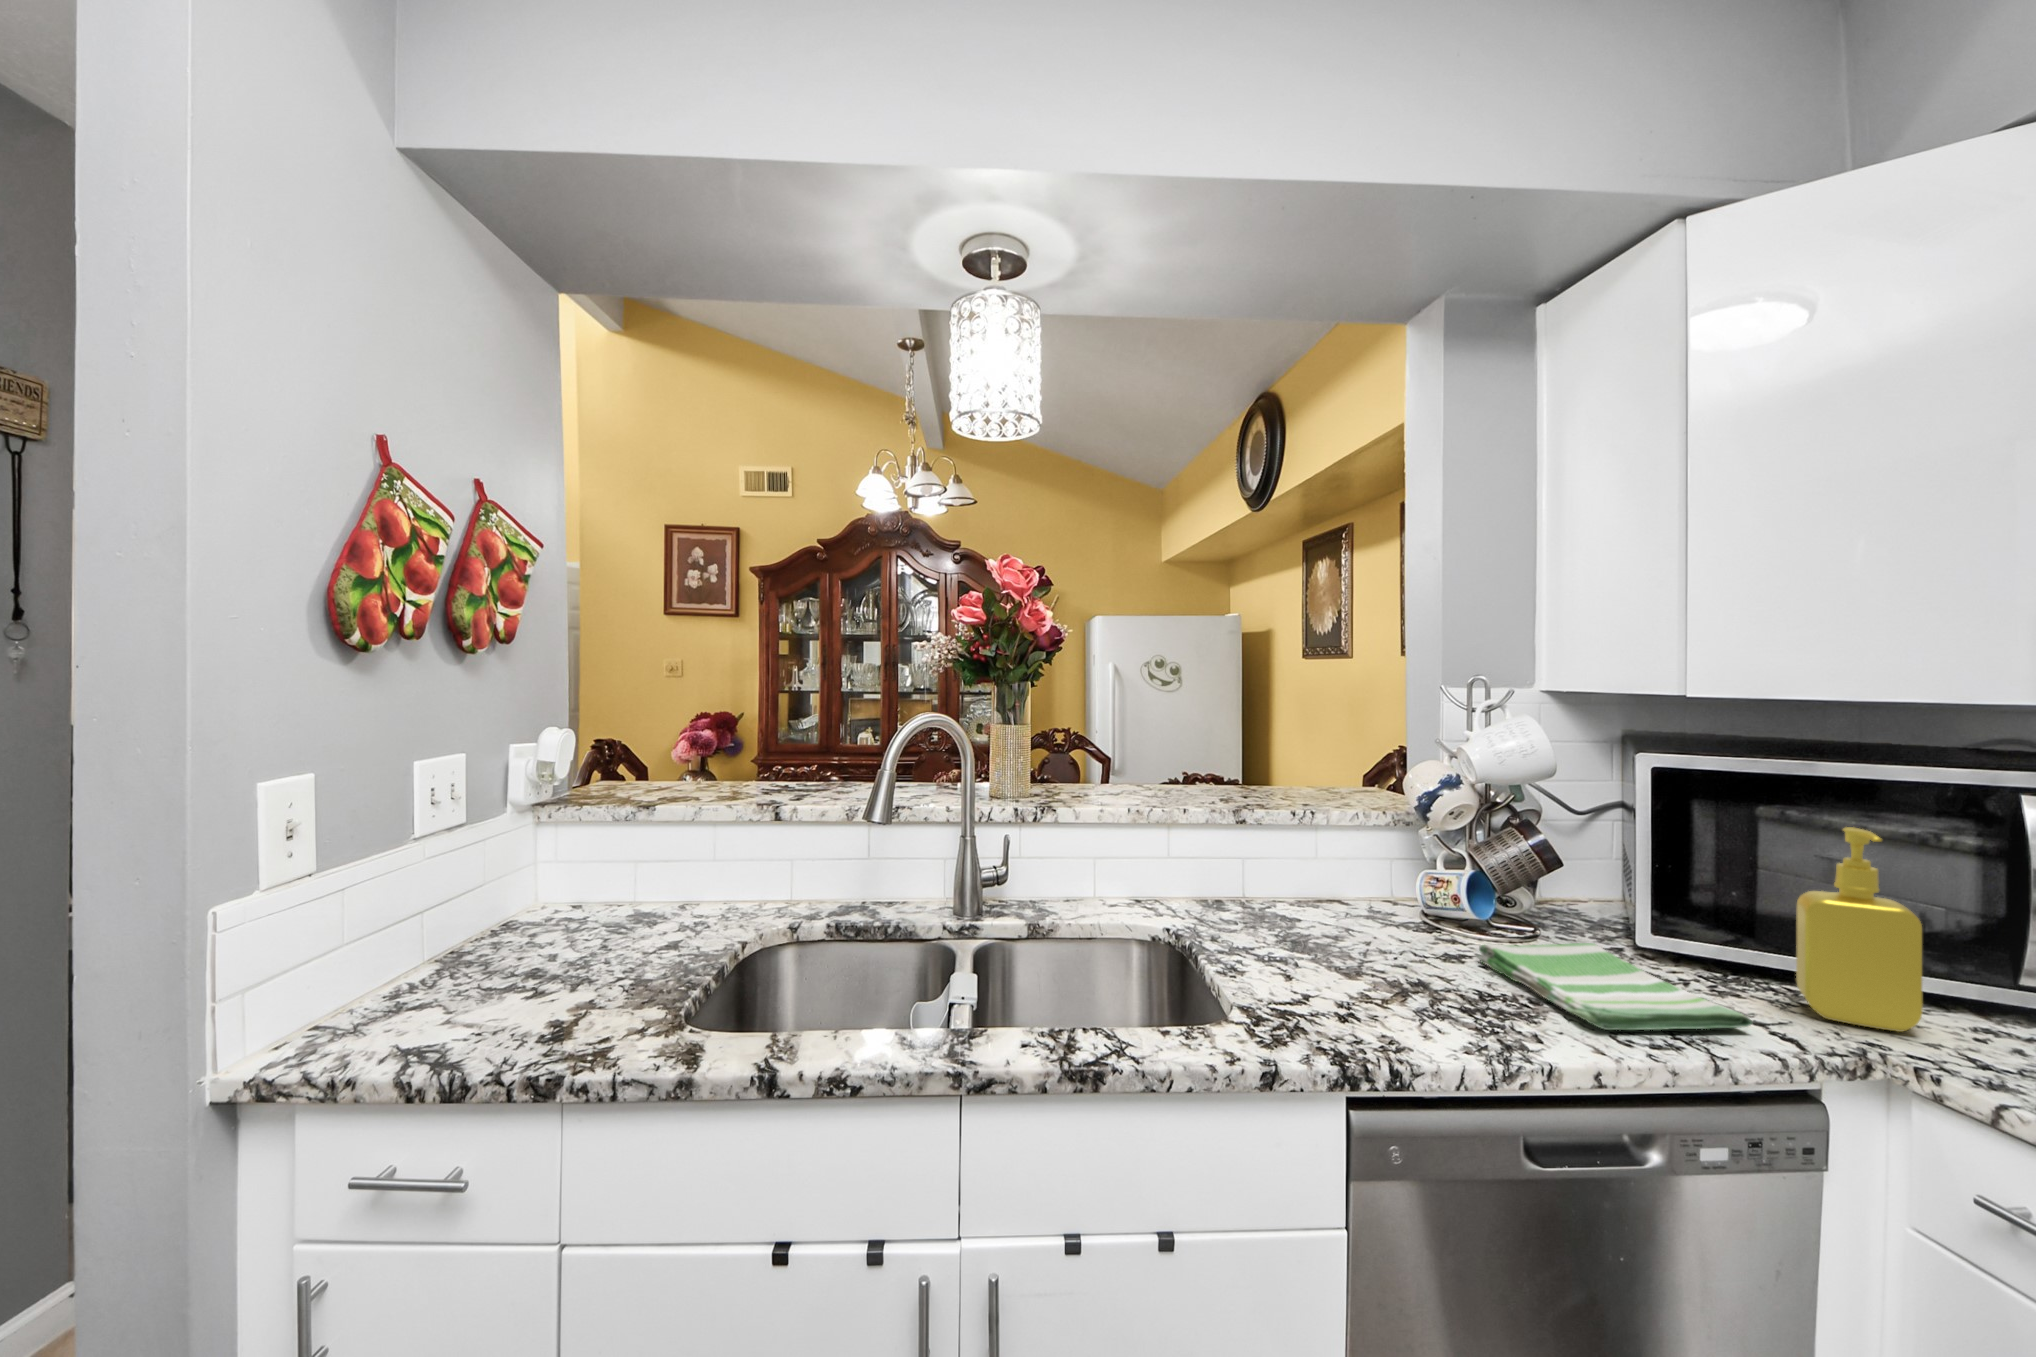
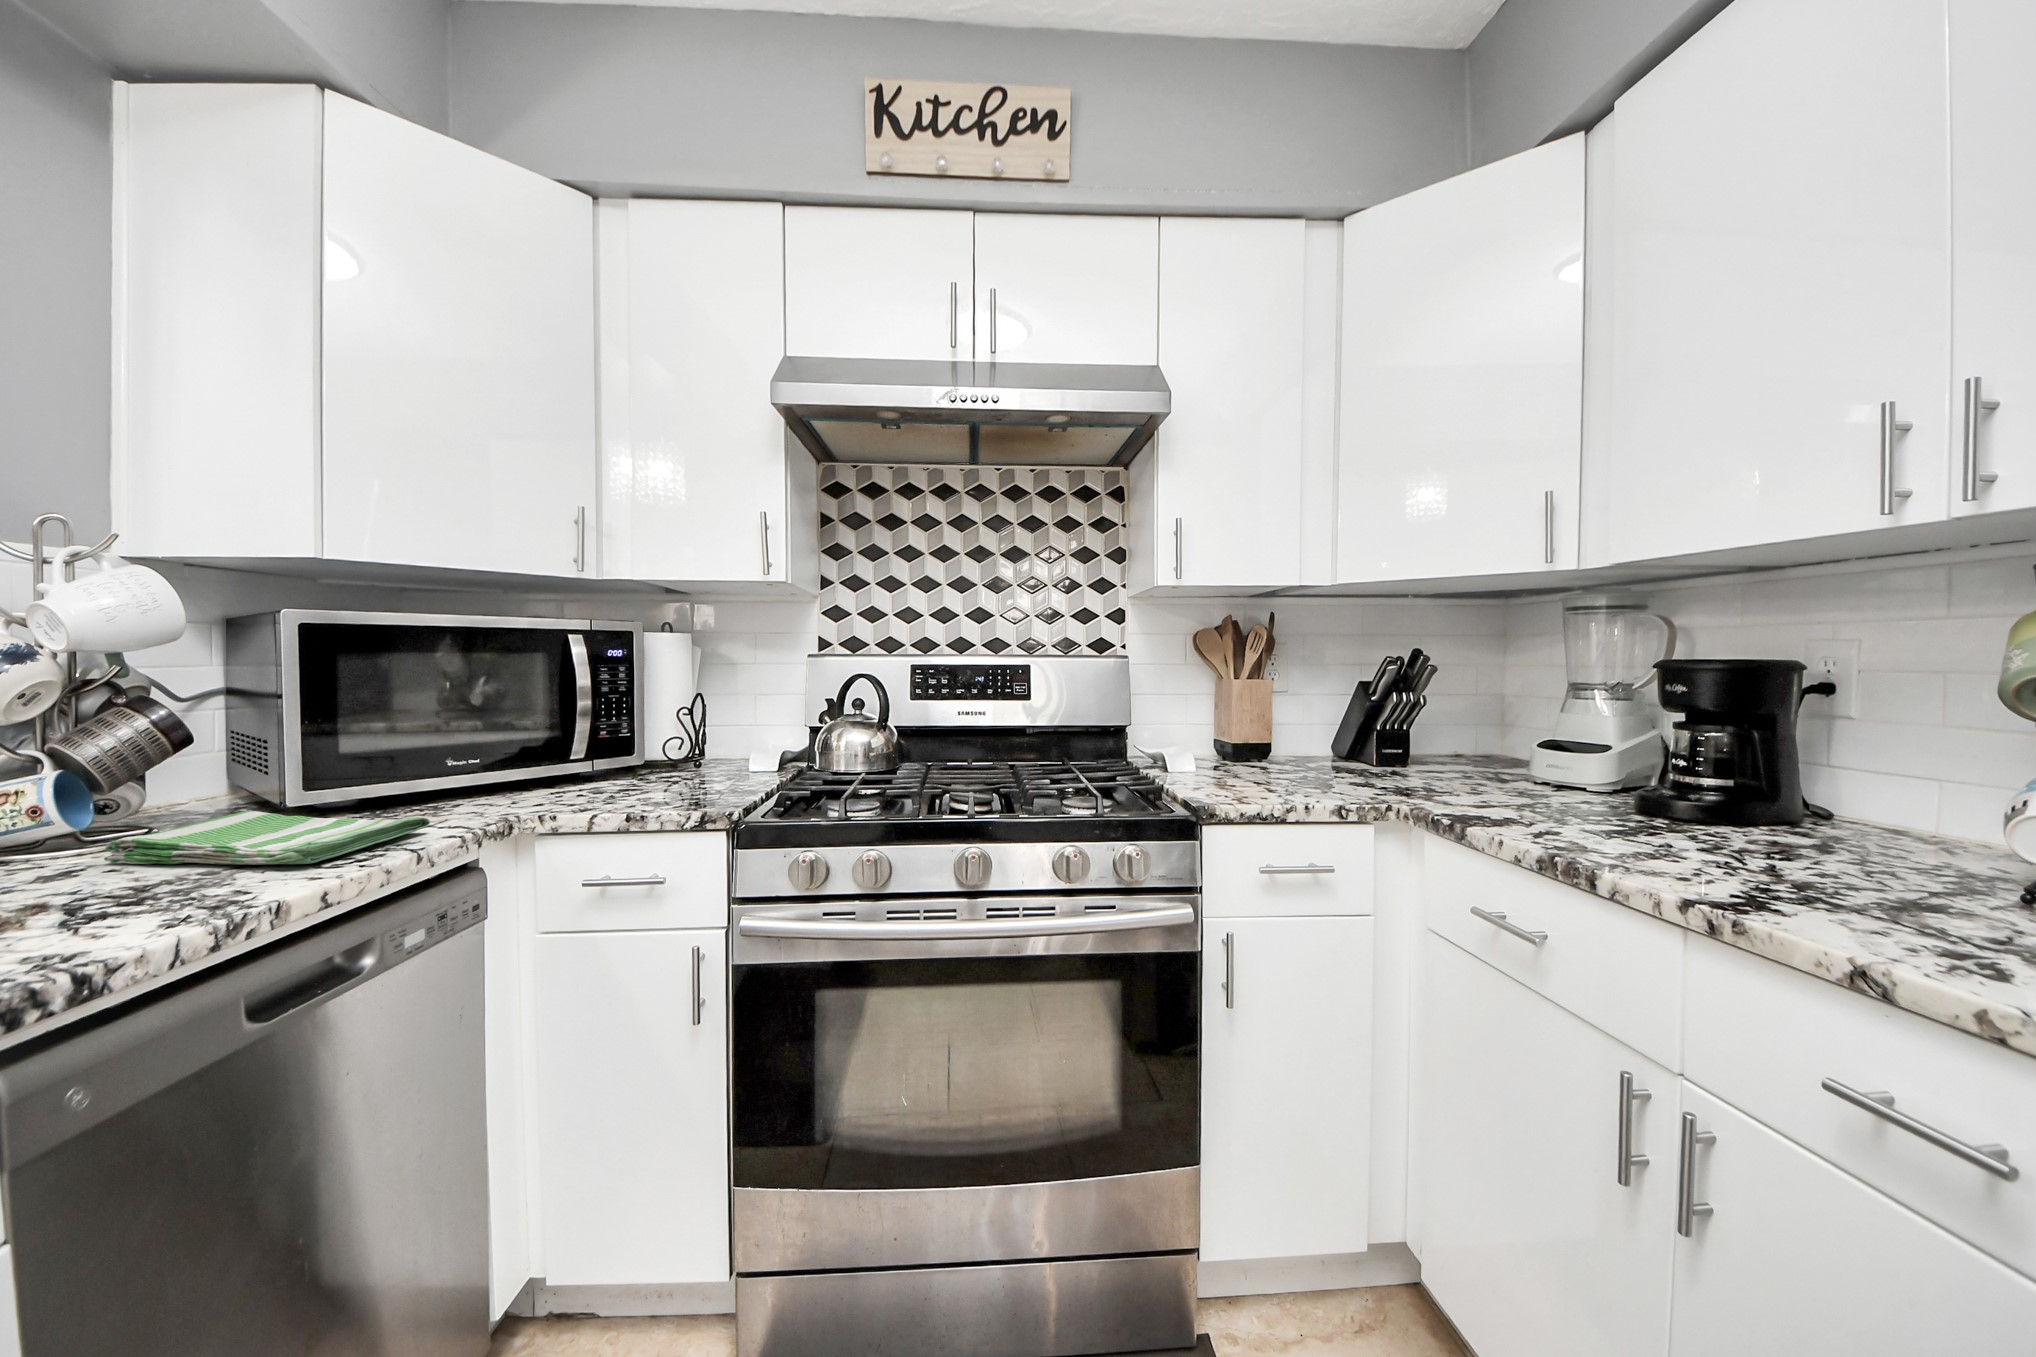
soap dispenser: present [1796,827,1922,1032] -> none [441,656,529,811]

